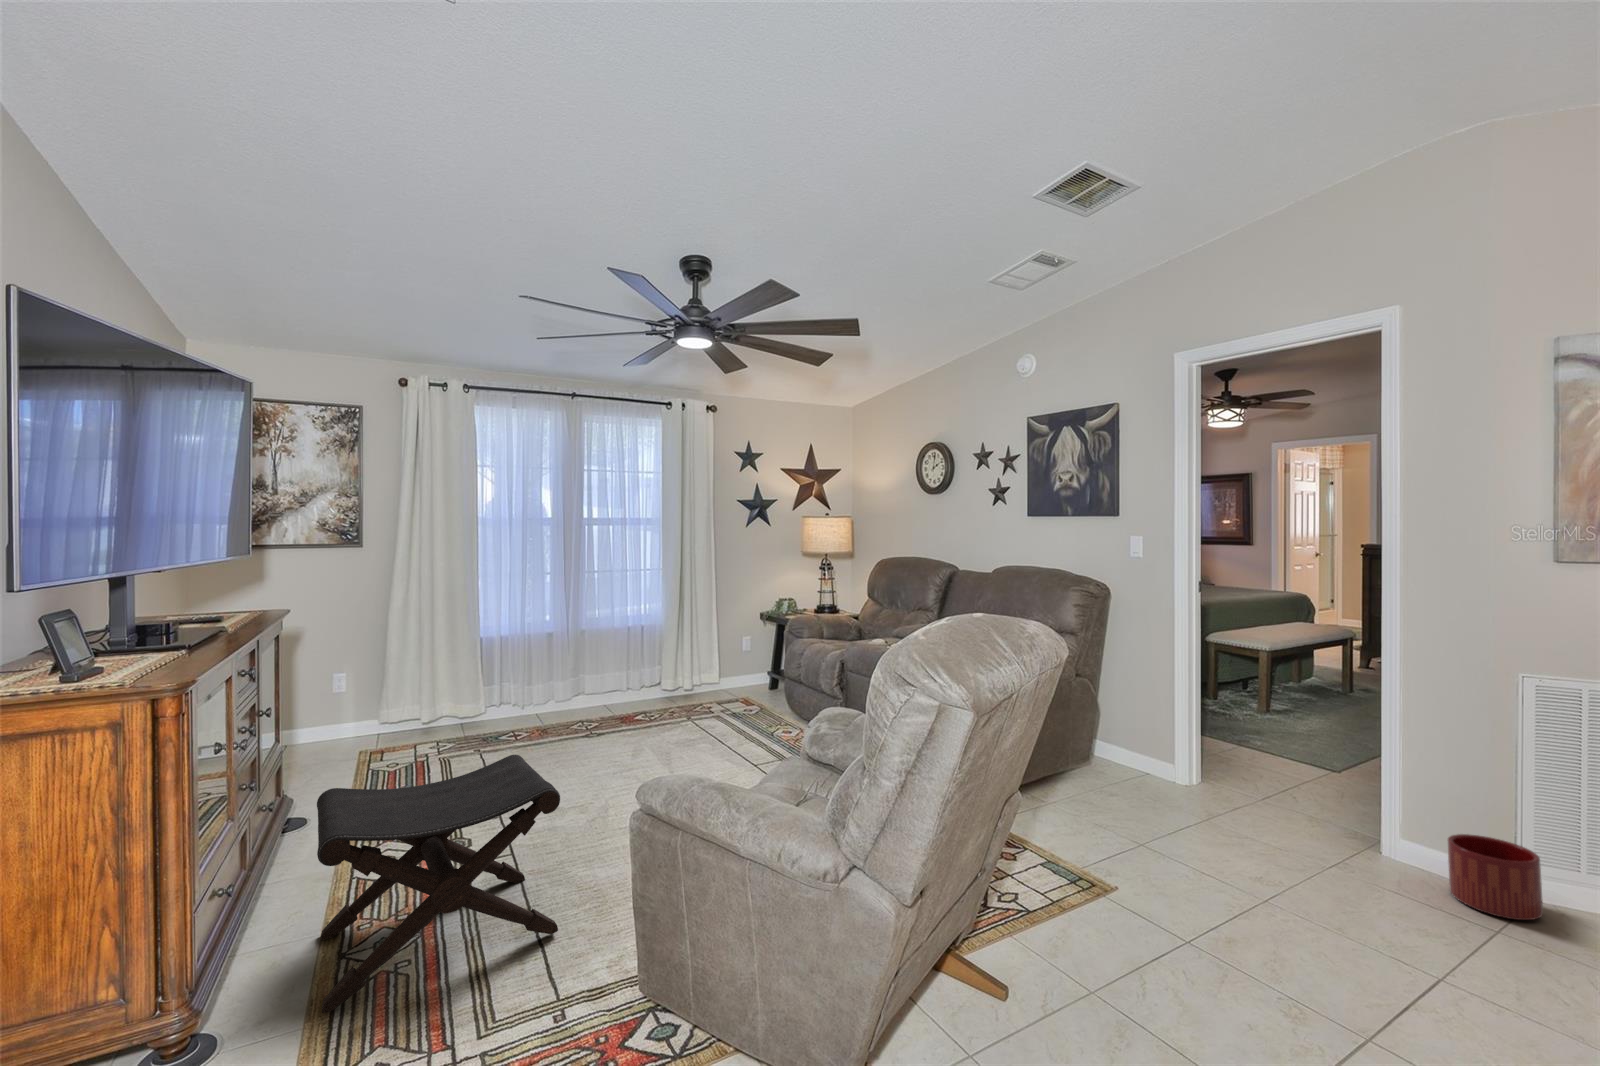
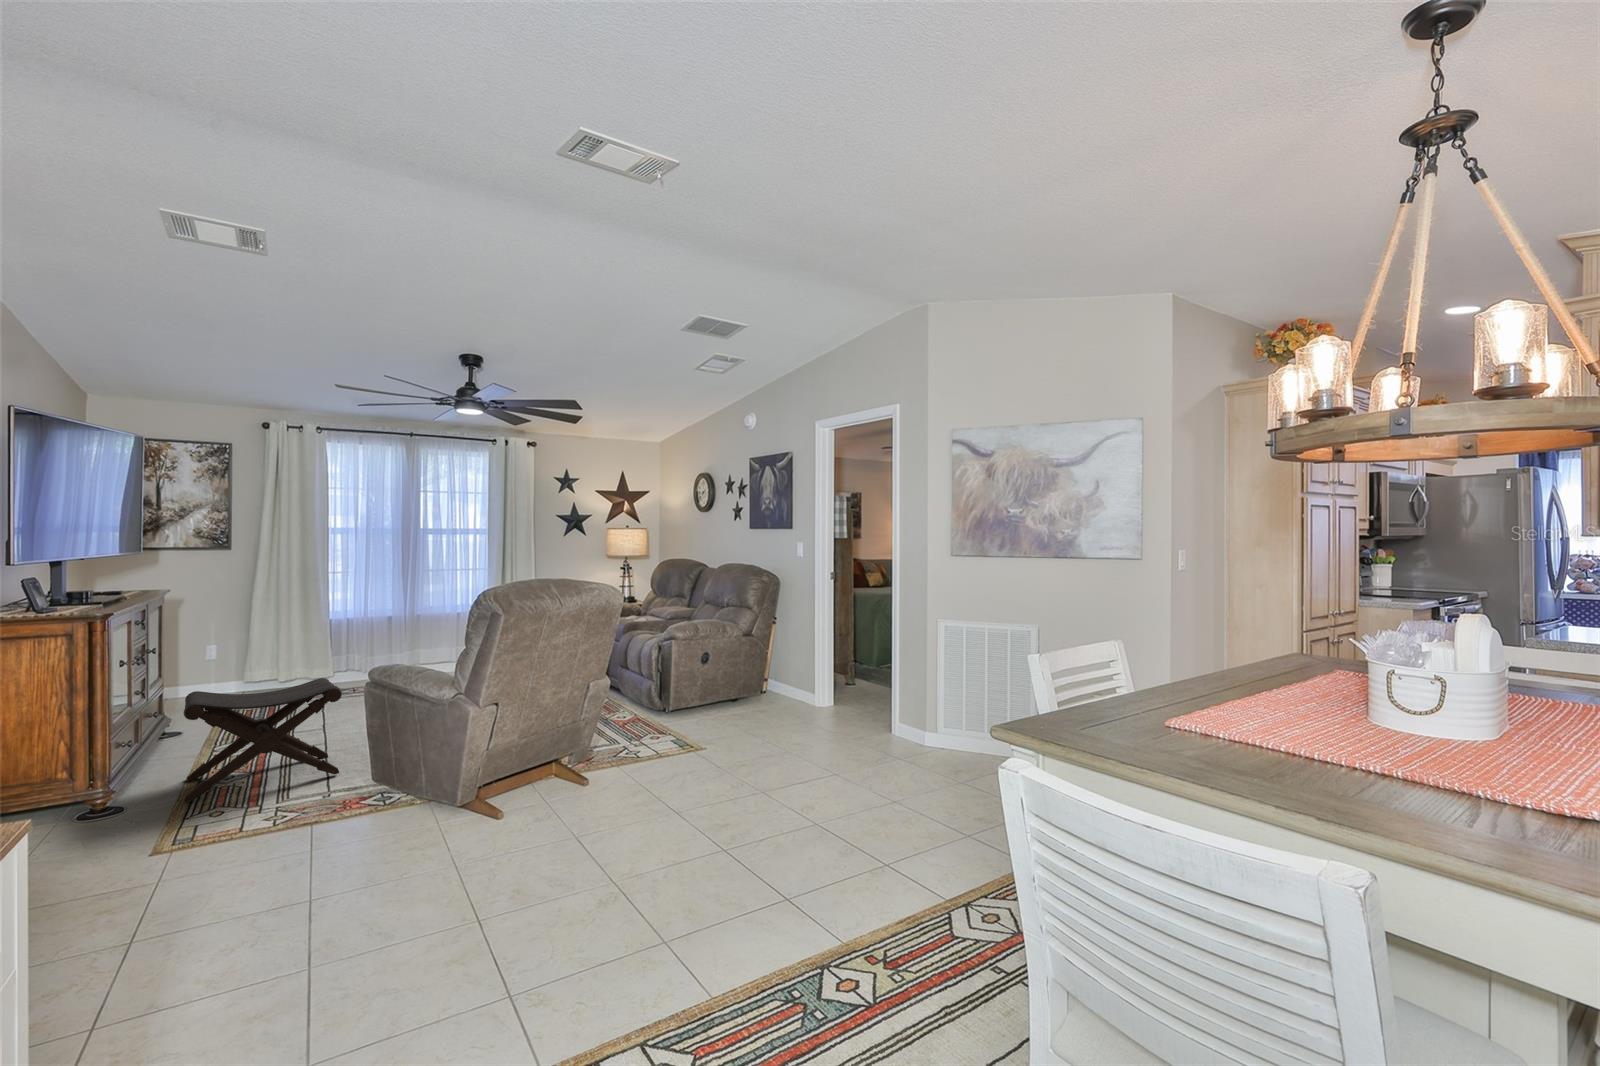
planter: present [1448,834,1543,920] -> none [893,713,931,754]

